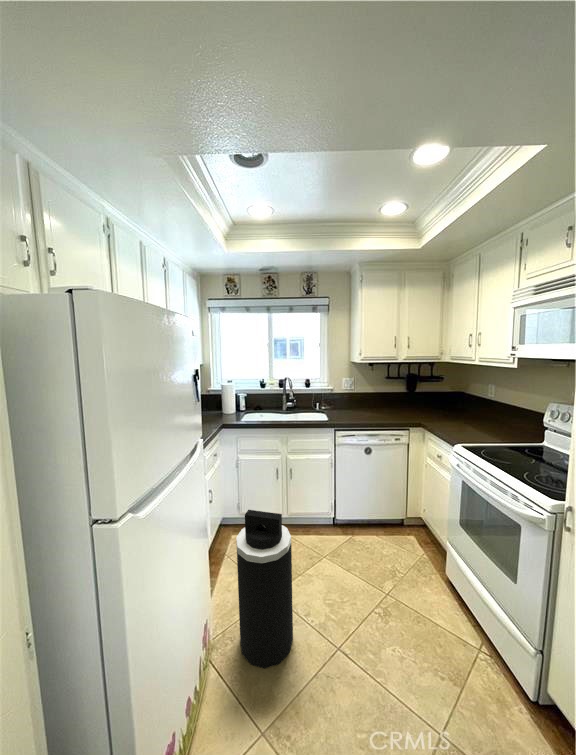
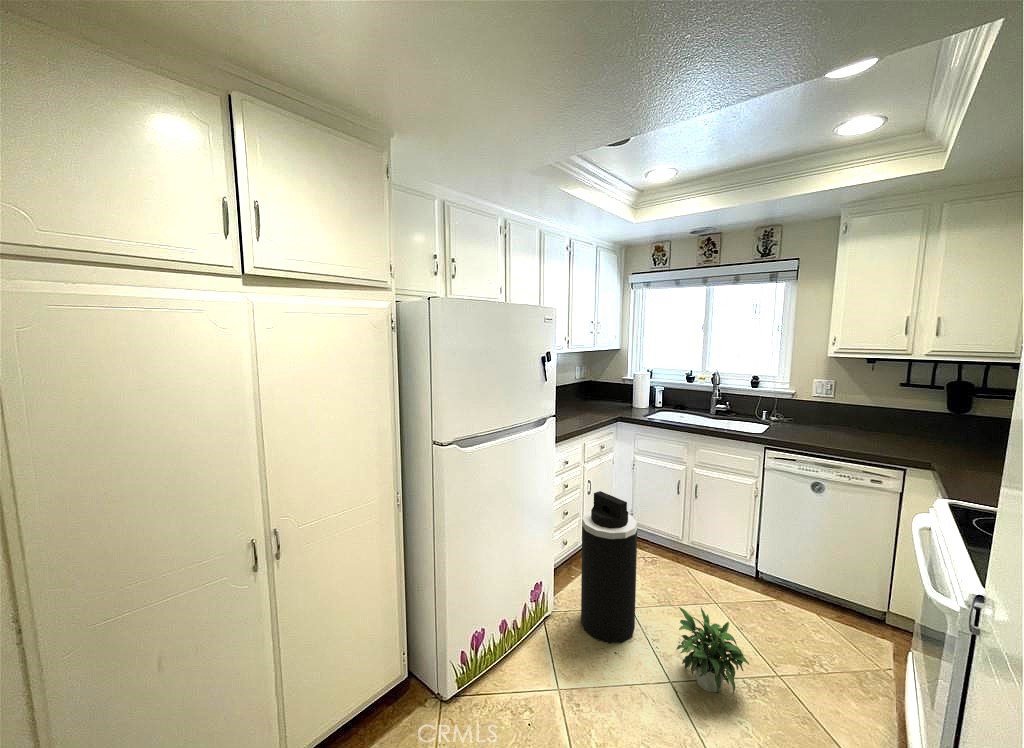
potted plant: none [325,583,401,663] -> present [677,607,749,695]

